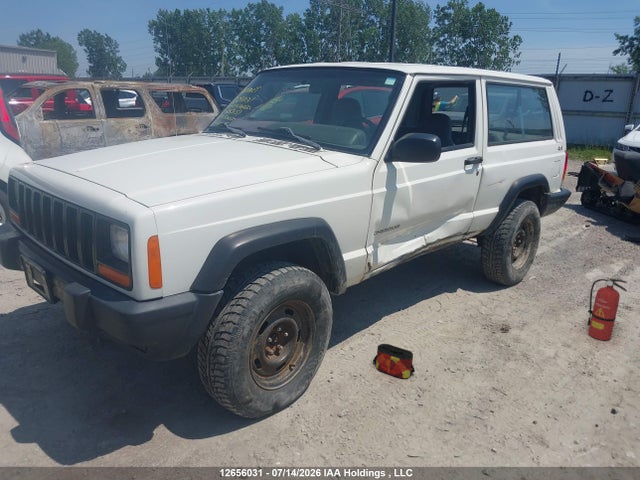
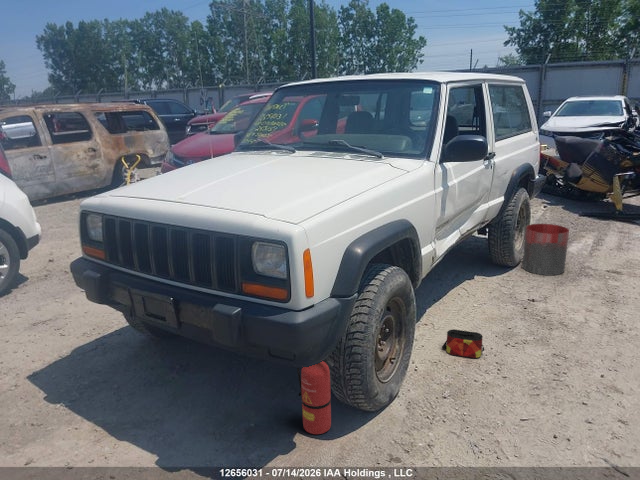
trash can: none [520,242,575,301] -> present [523,224,569,275]
fire extinguisher: present [588,279,627,340] -> present [297,354,334,434]

